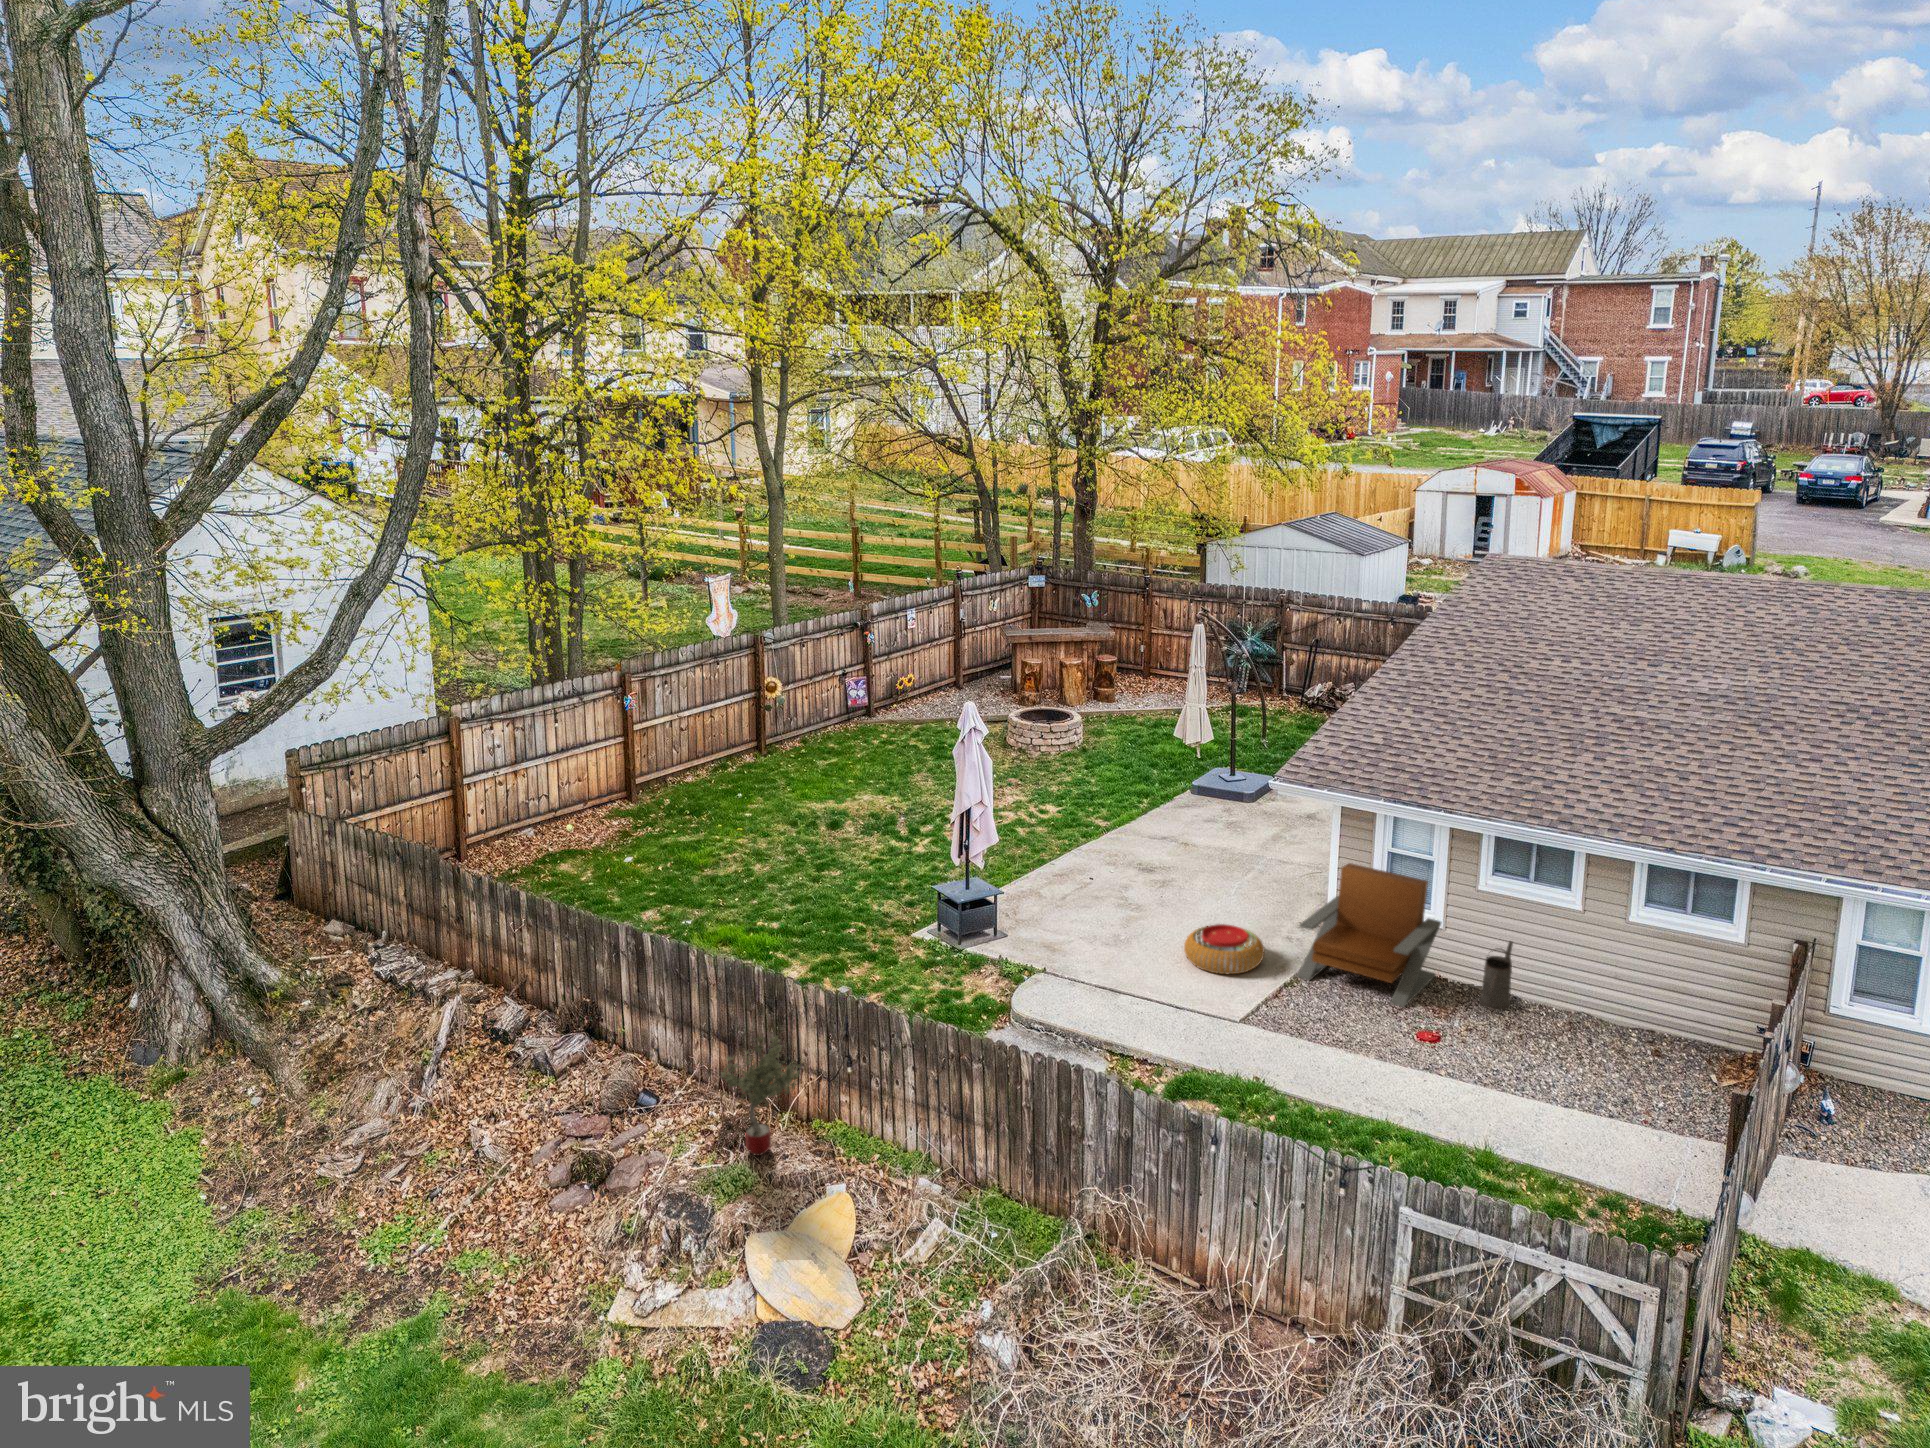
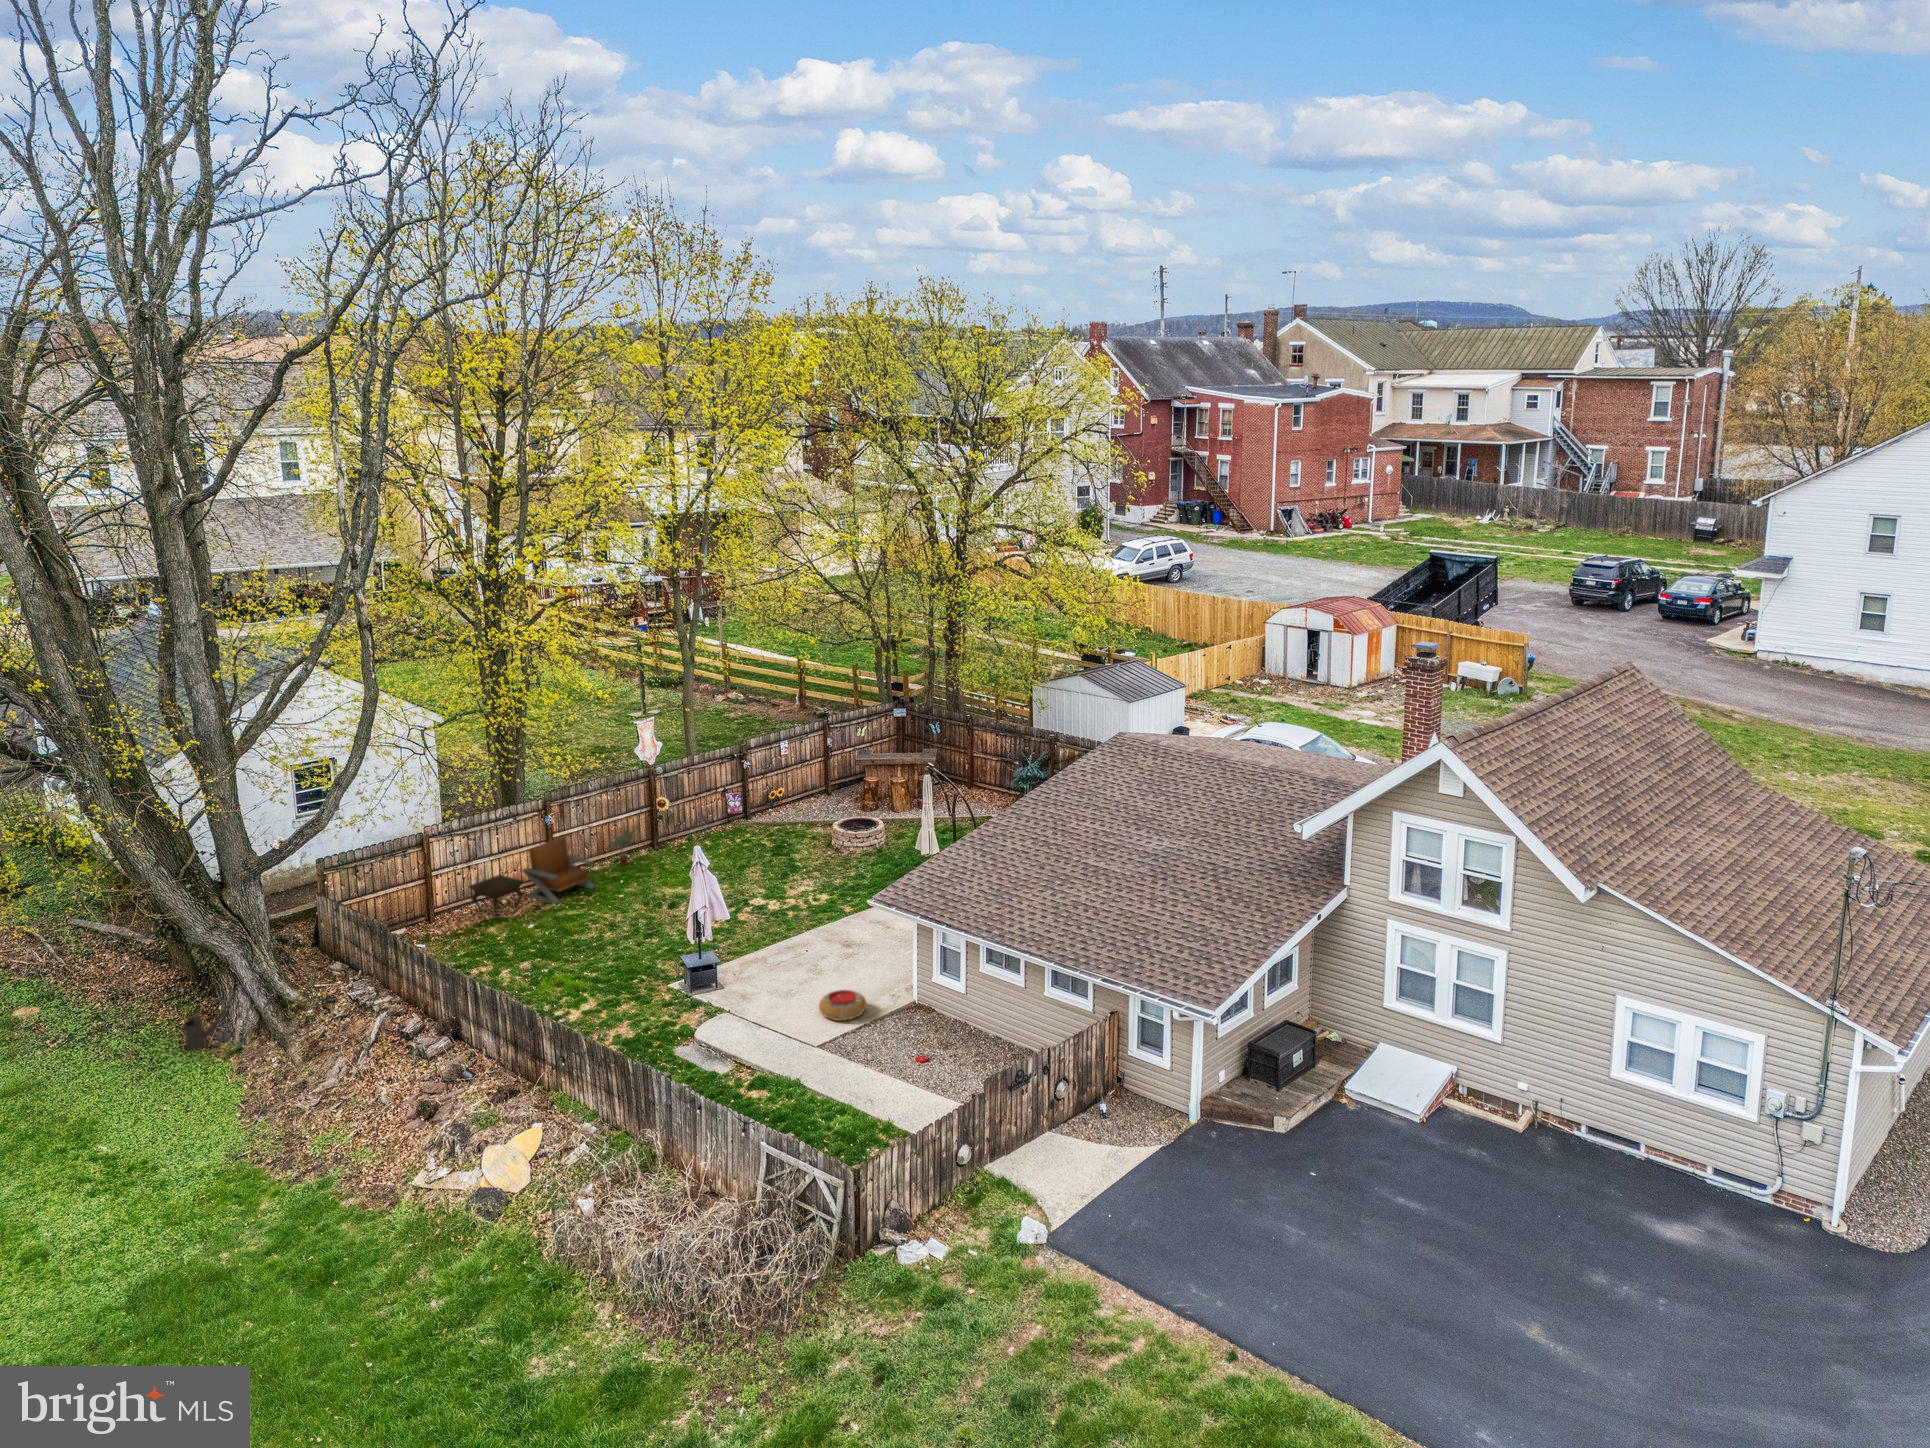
side table: none [516,785,603,849] -> present [469,875,524,916]
lounge chair: present [1297,863,1441,1007] -> present [522,838,595,904]
watering can: present [1479,941,1513,1011] -> present [179,1010,225,1051]
potted tree: present [721,1035,800,1156] -> present [608,825,638,865]

